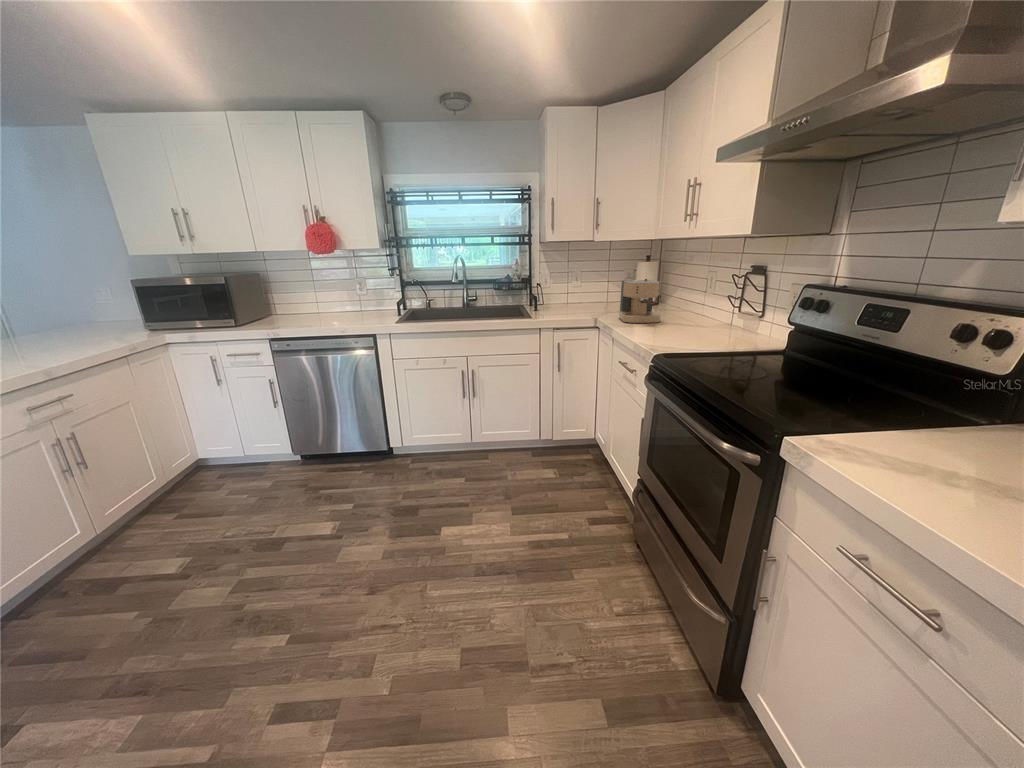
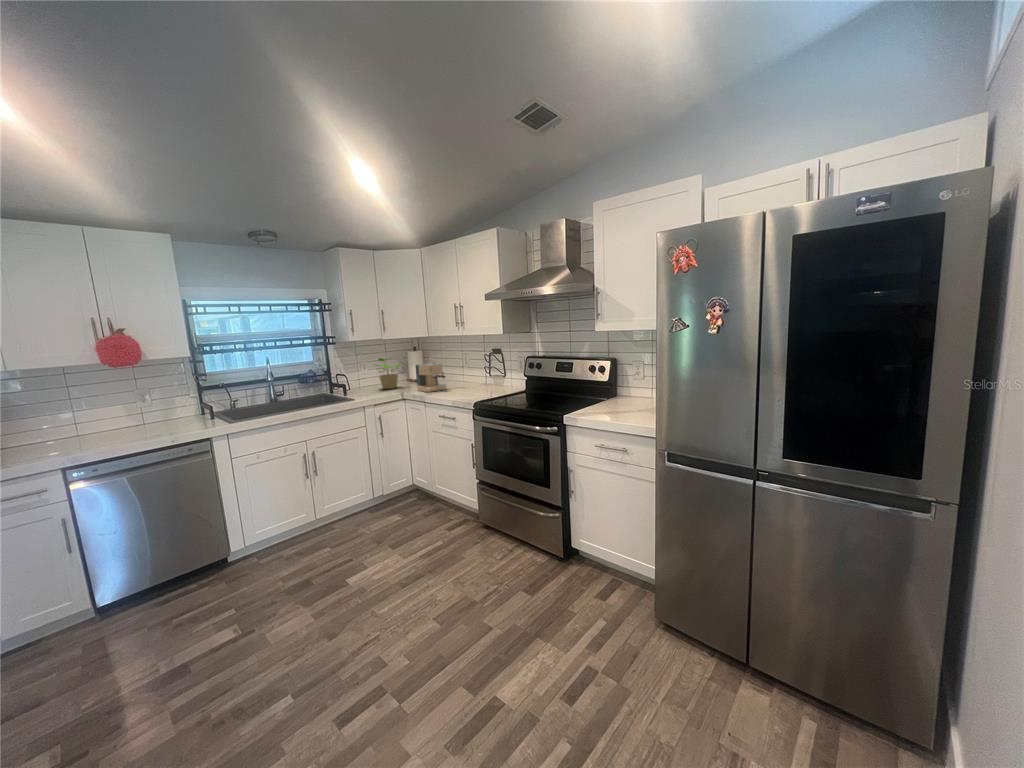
potted plant: none [577,266,617,310] -> present [376,358,401,389]

